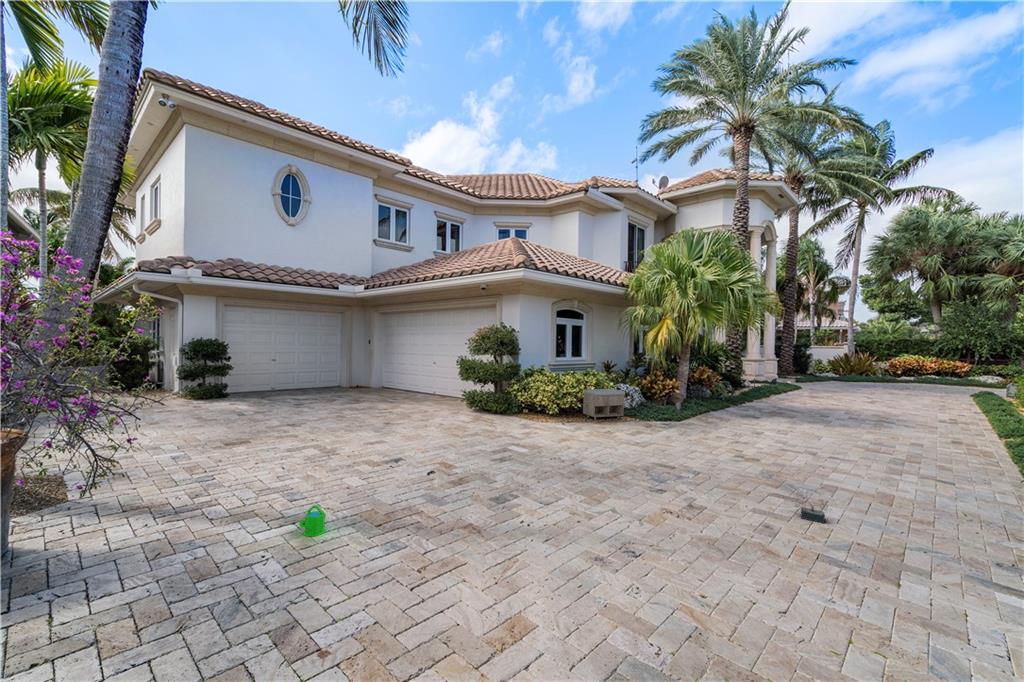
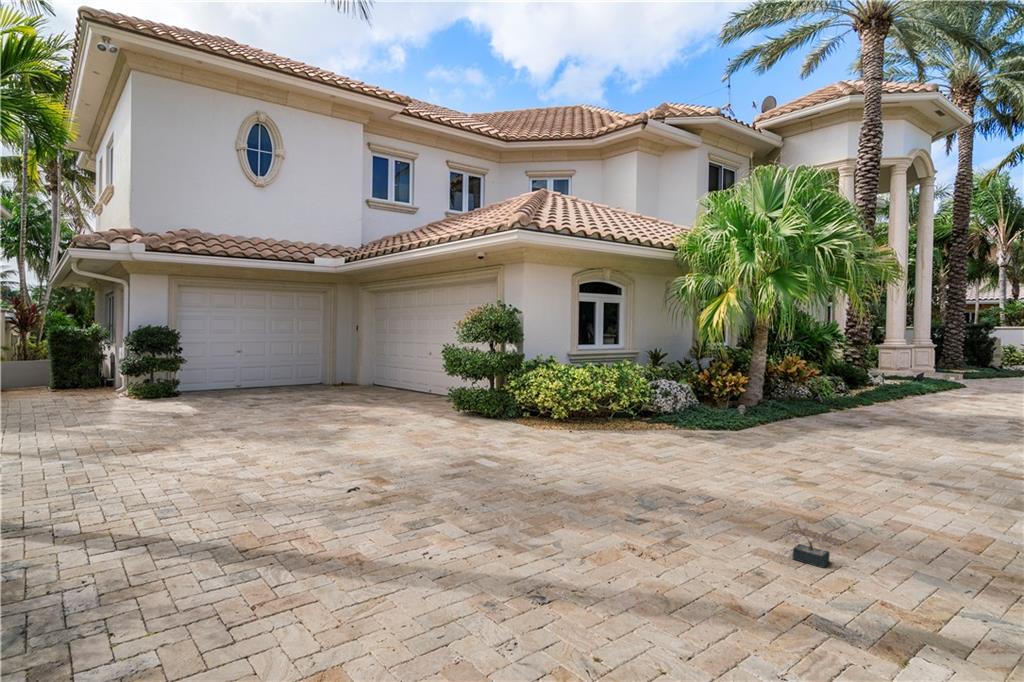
storage bench: present [583,389,625,419] -> none [599,388,656,428]
watering can: present [299,505,326,537] -> none [97,502,144,539]

